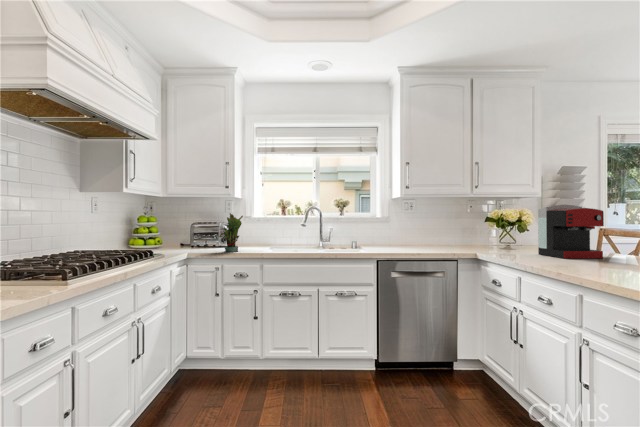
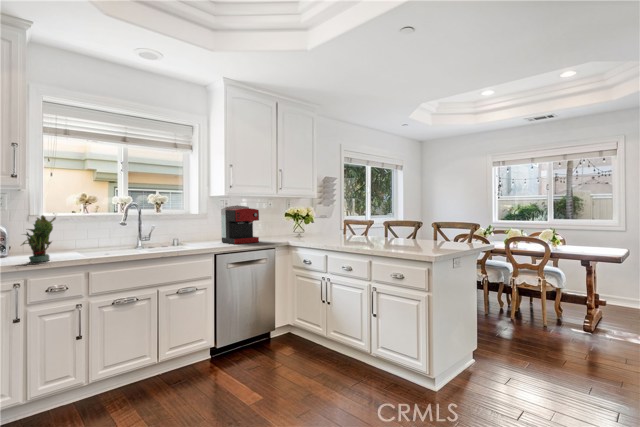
coffee maker: present [538,205,604,259] -> present [221,205,259,244]

